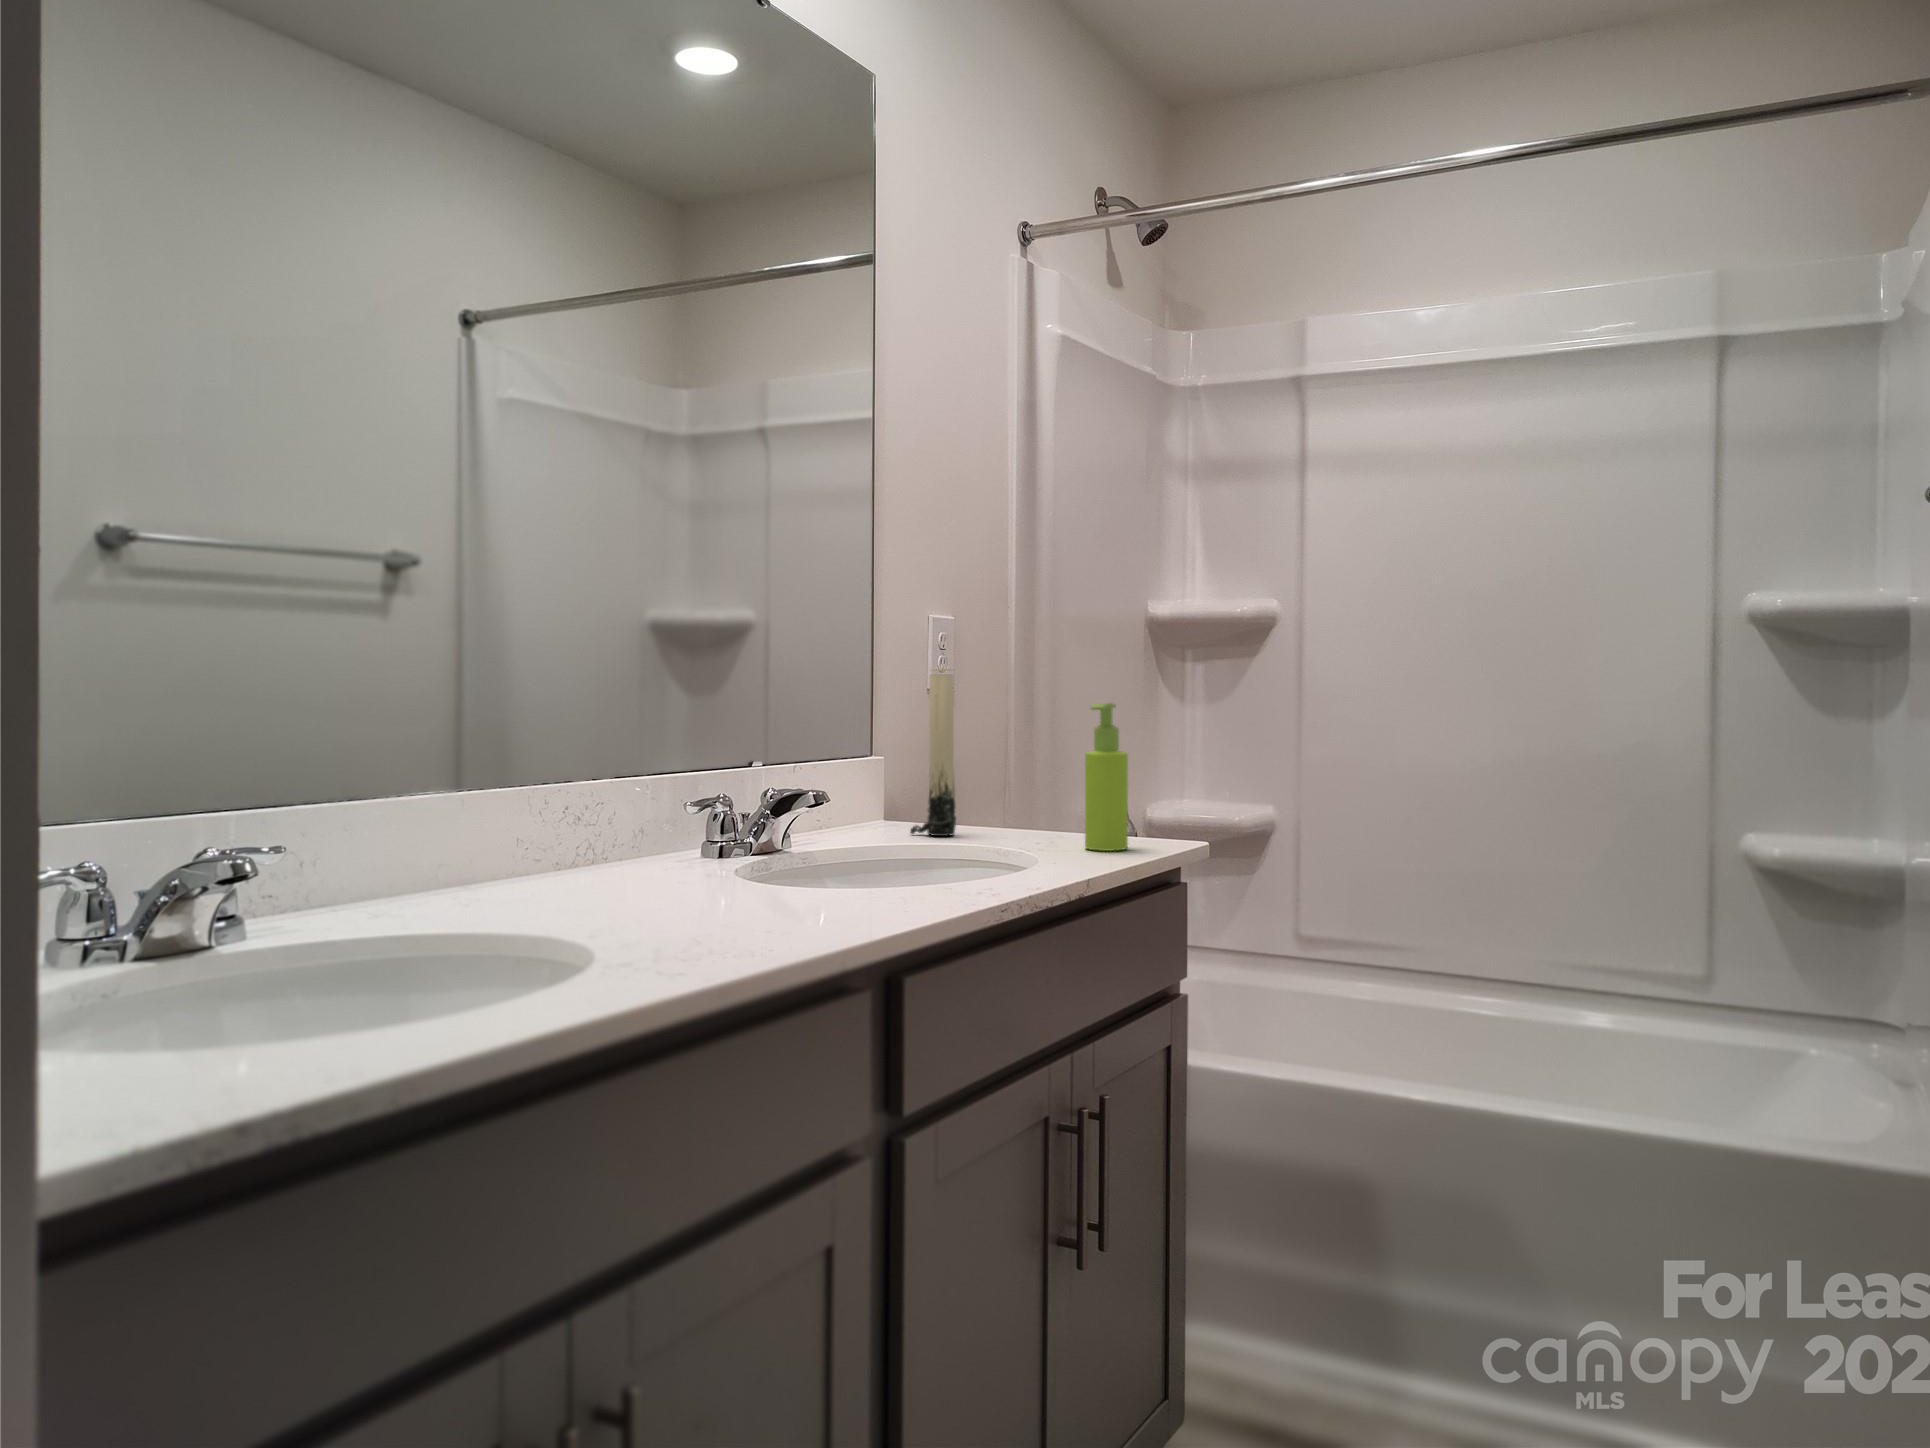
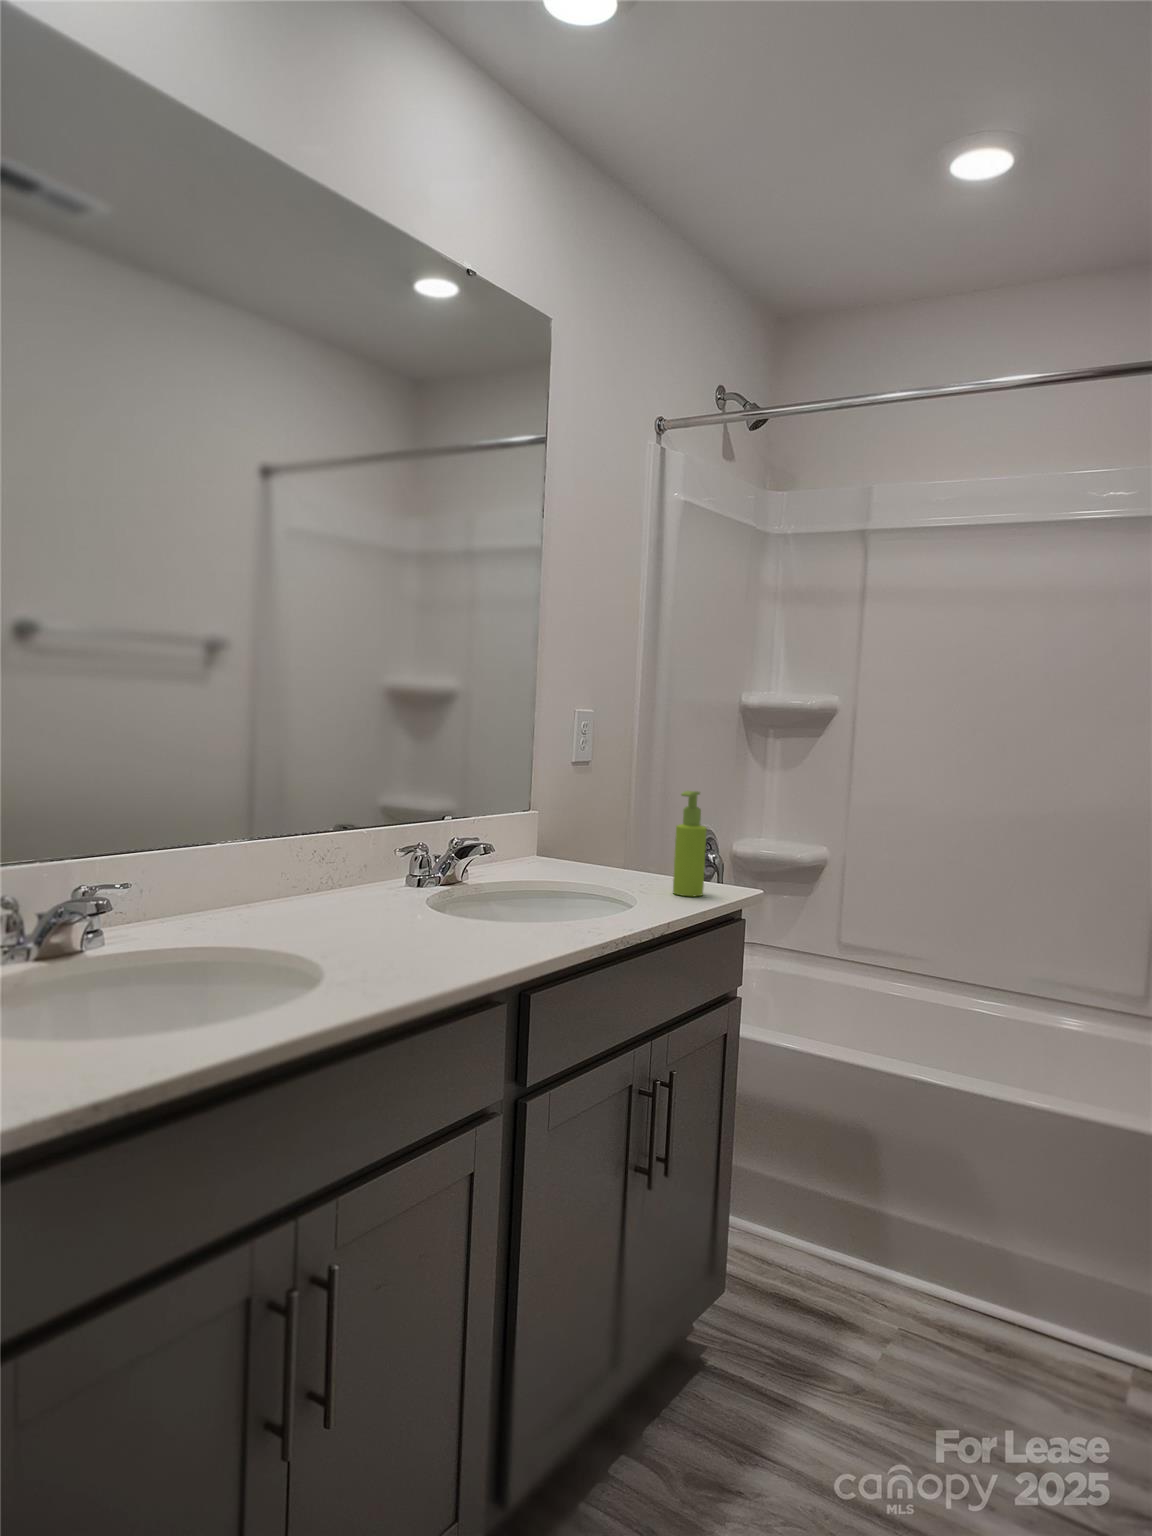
candle: present [910,668,956,836] -> none [552,755,588,875]

